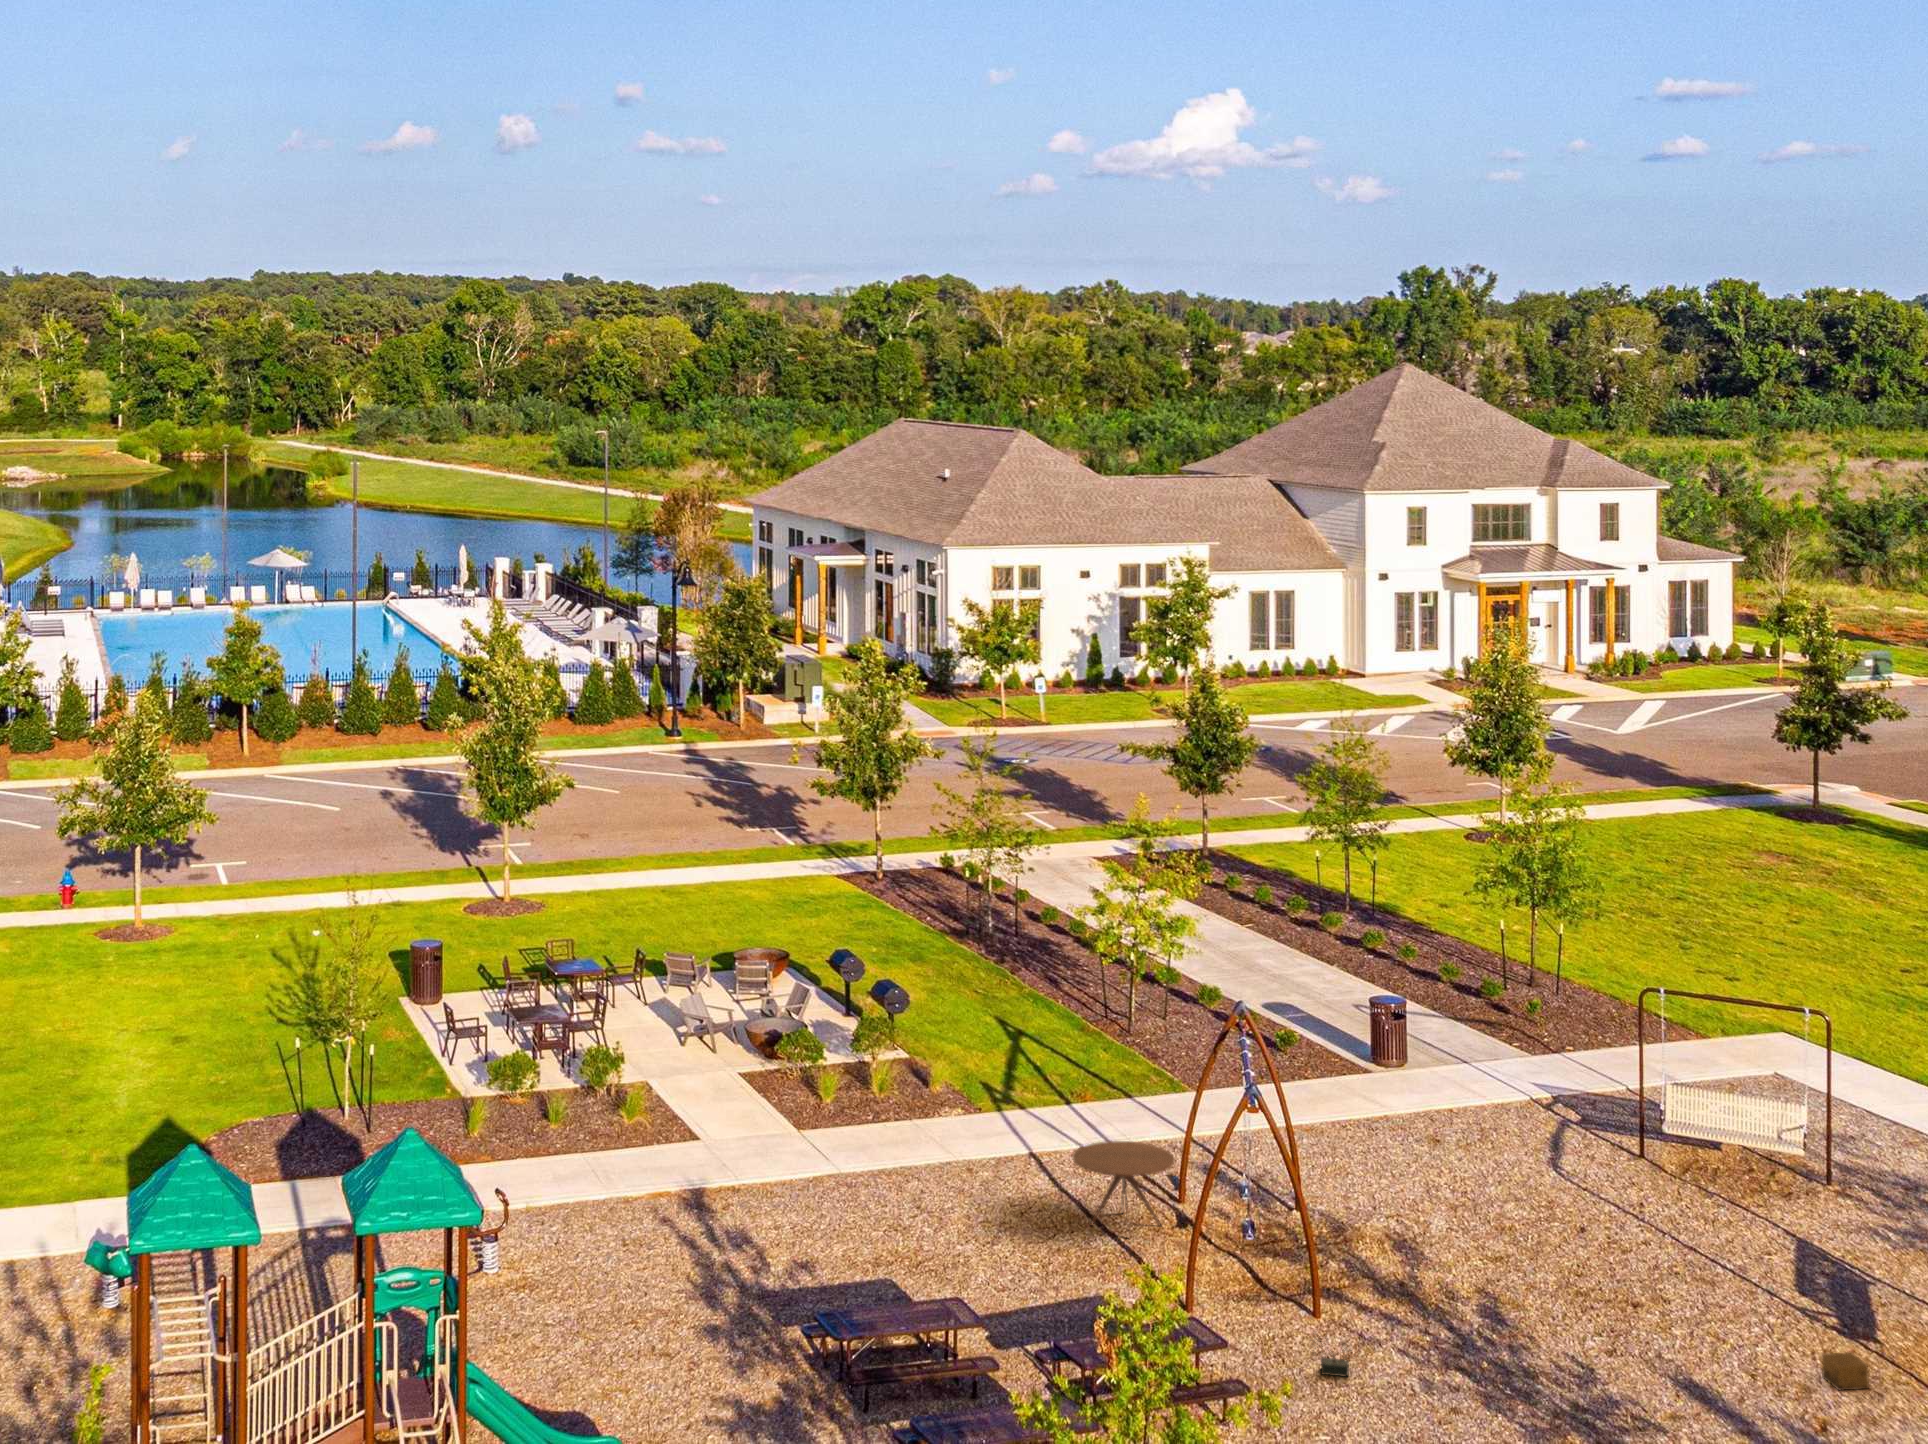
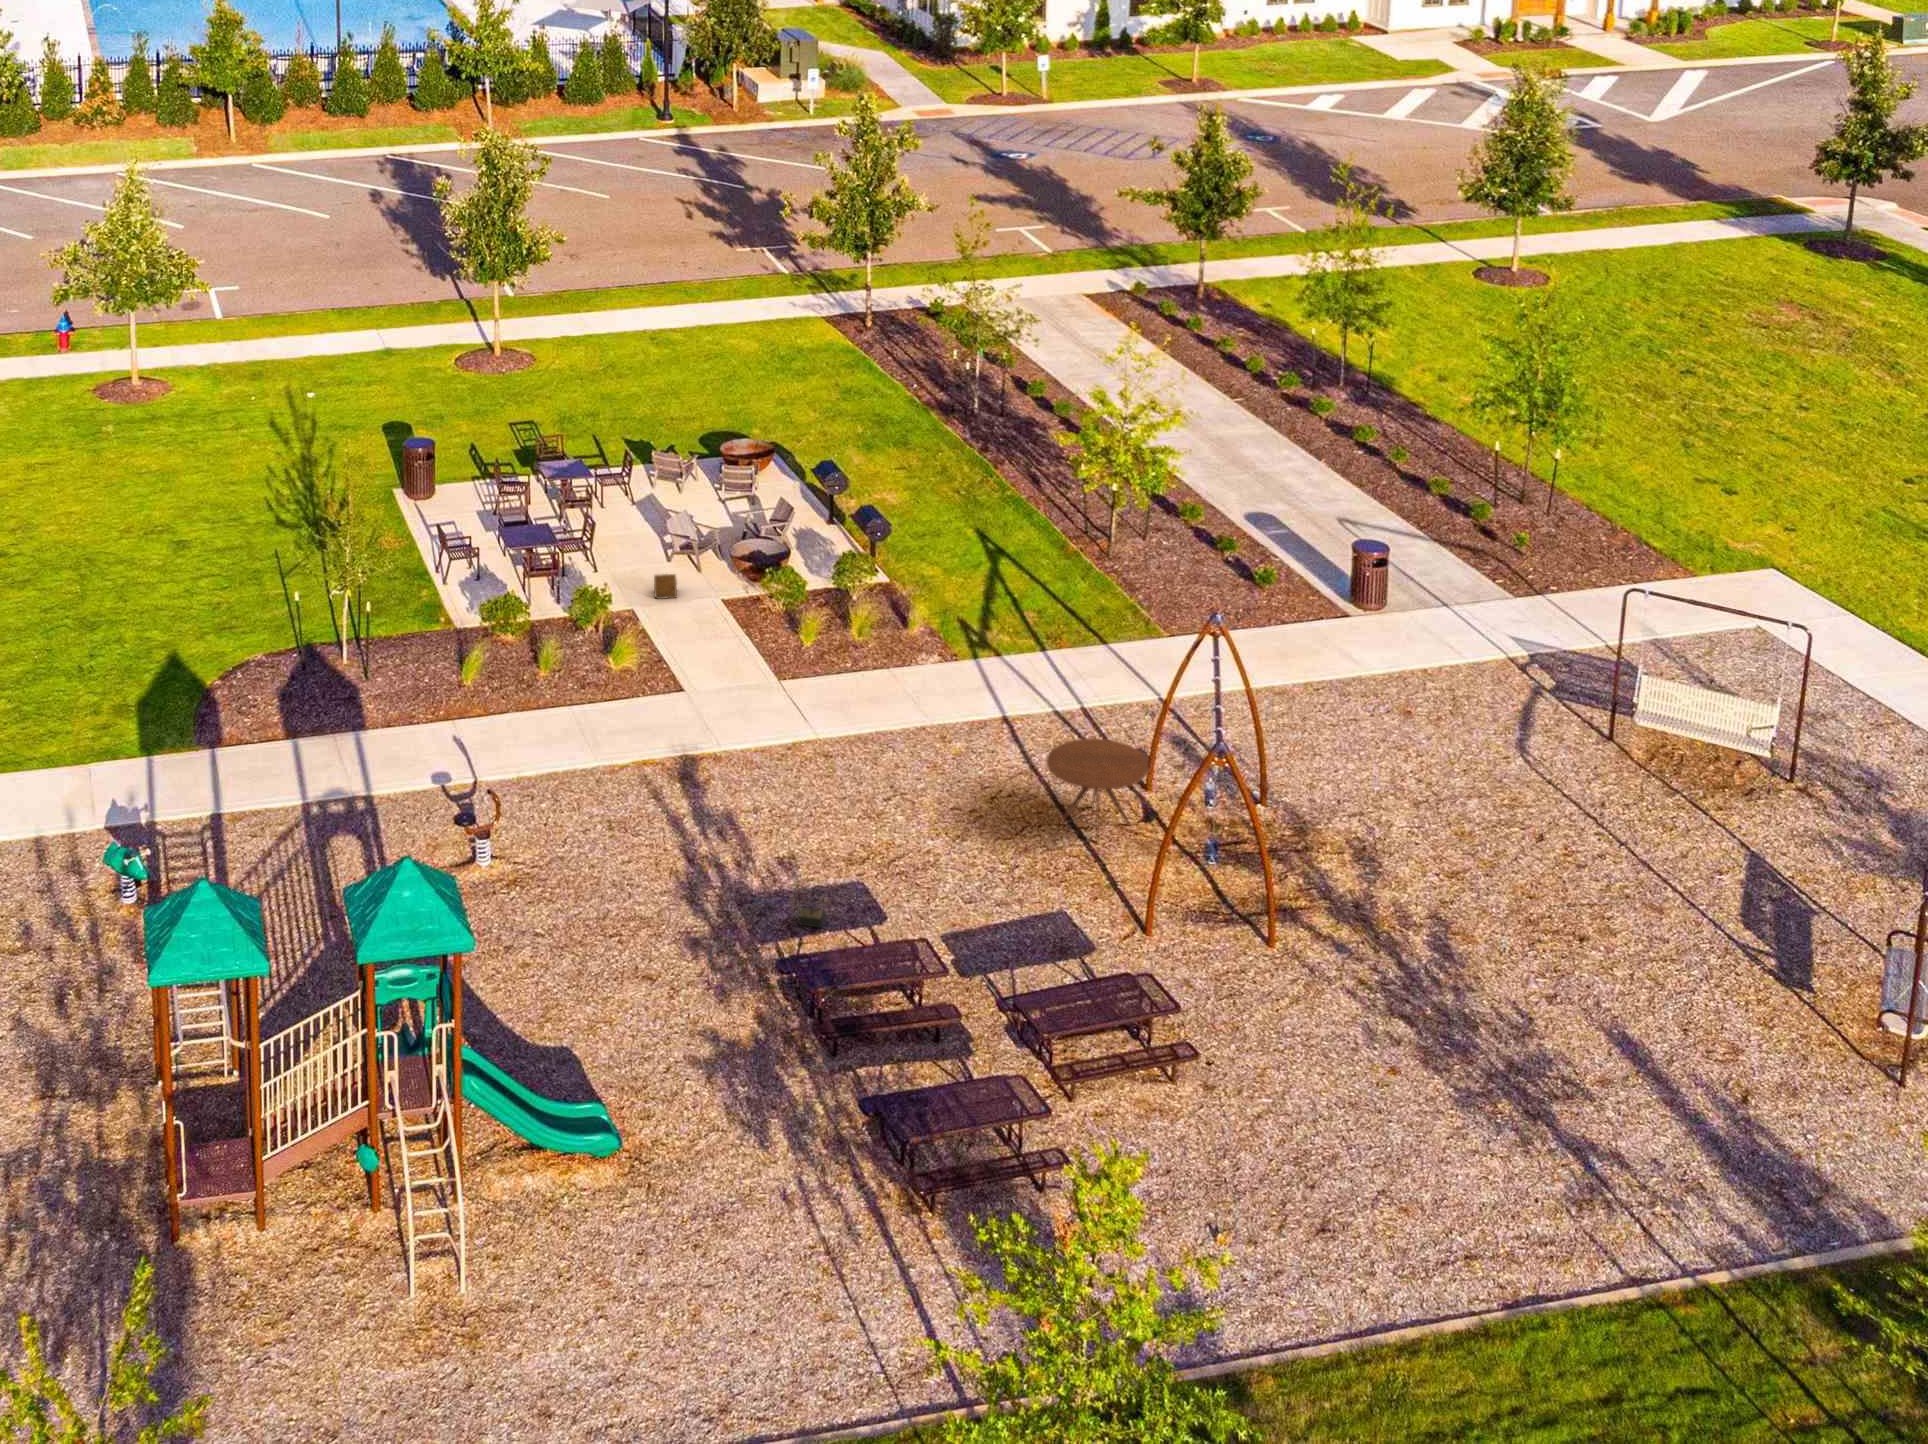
decorative plant: present [1310,1332,1352,1377] -> present [789,889,827,928]
cardboard box: present [1822,1352,1869,1390] -> present [654,574,677,599]

